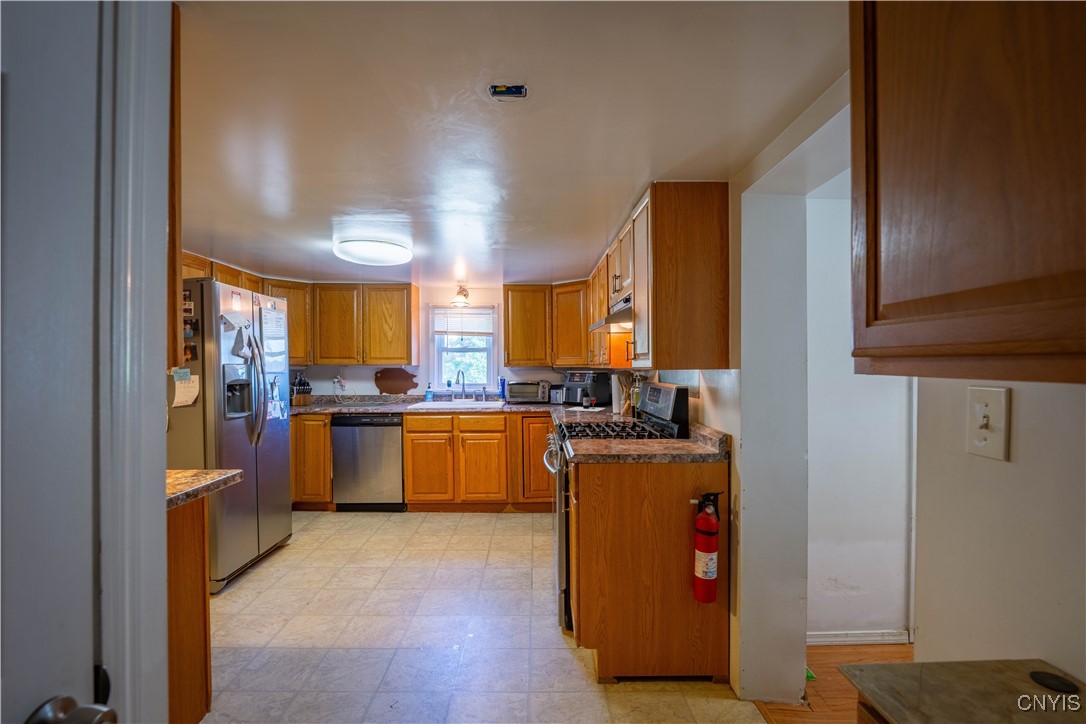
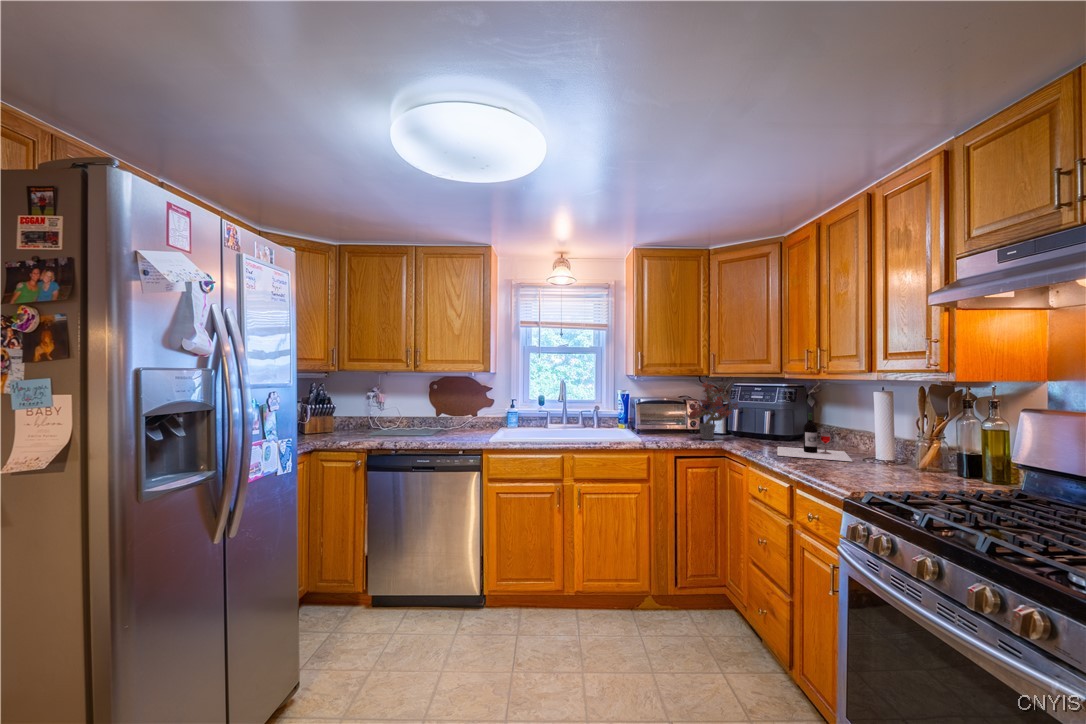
potted plant: none [526,364,563,405] -> present [686,380,738,440]

